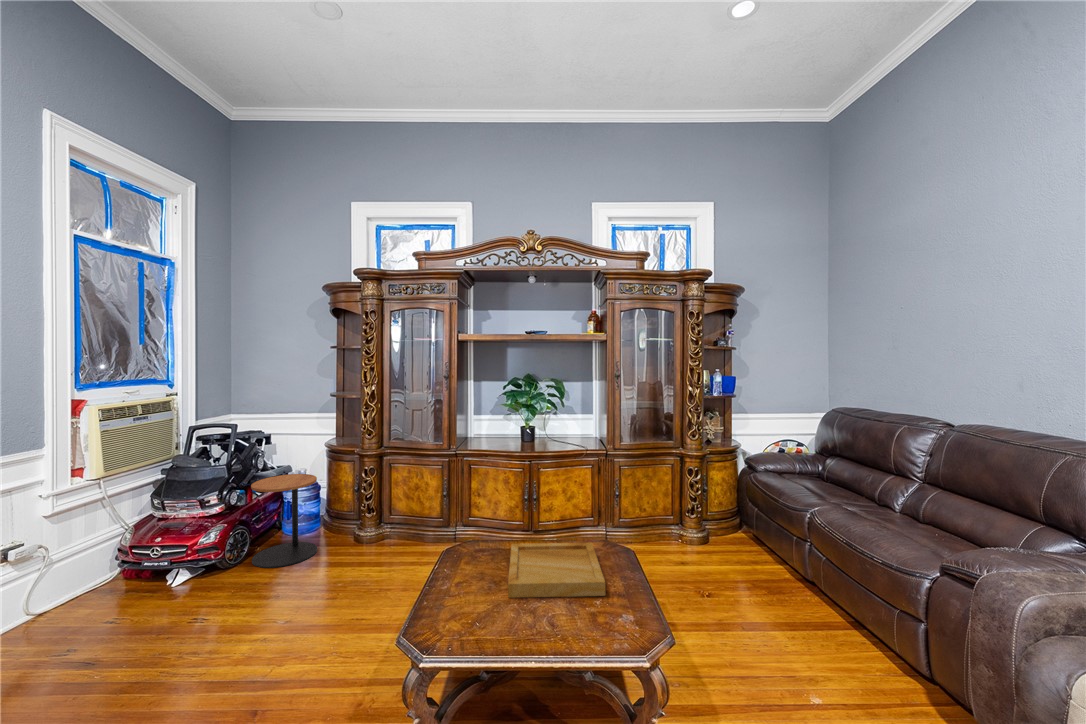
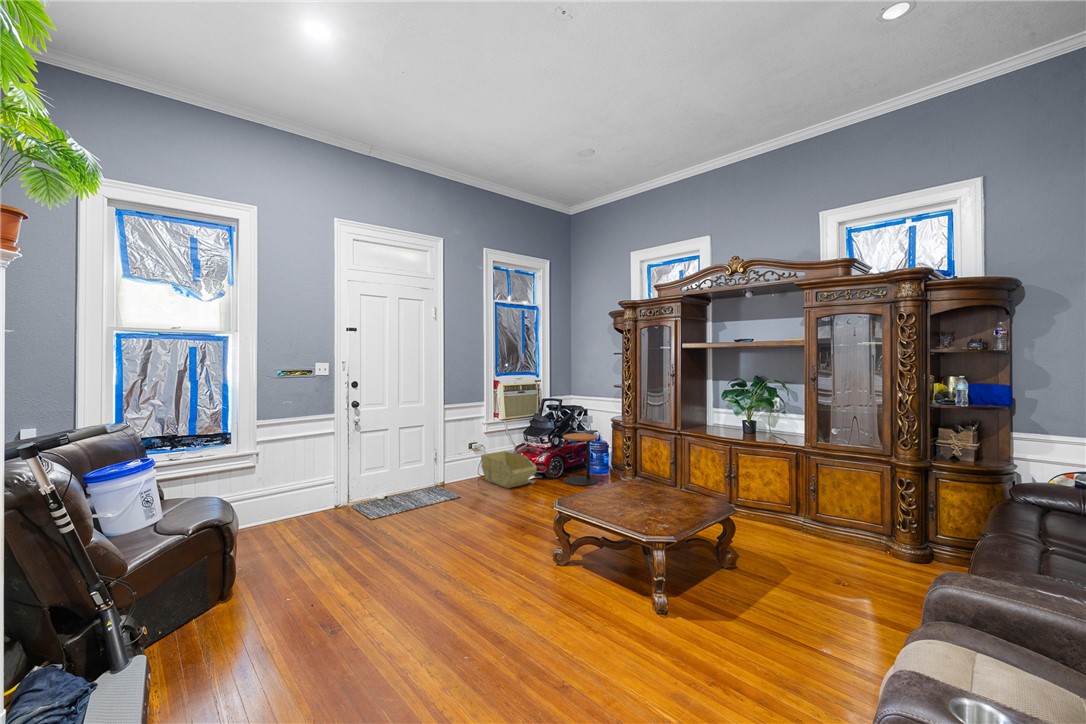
storage bin: none [39,540,204,621] -> present [481,451,537,488]
tray: present [508,543,605,598] -> none [608,480,686,512]

